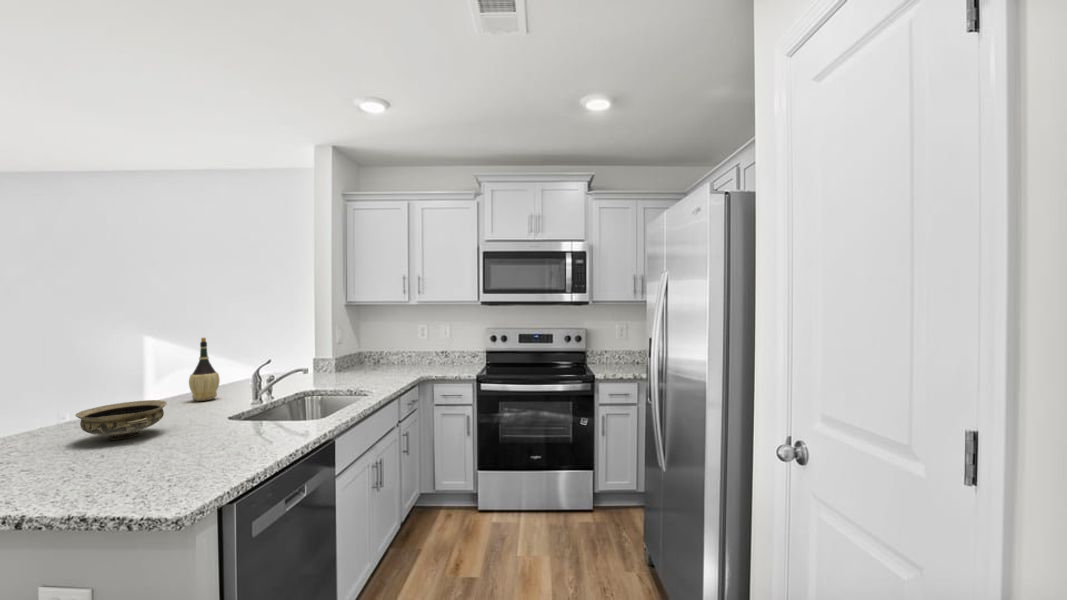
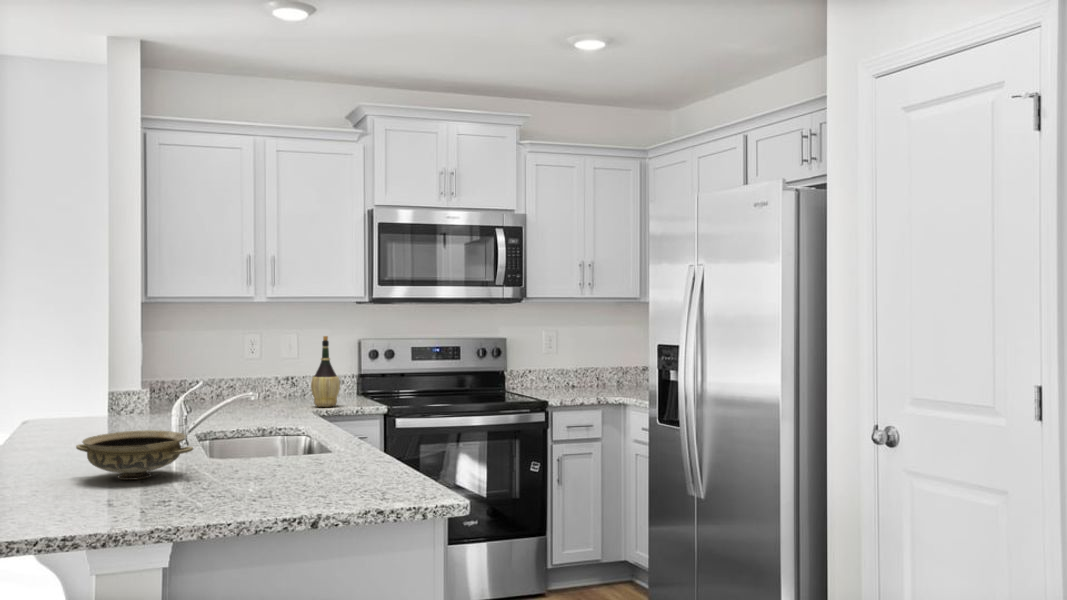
wine bottle: present [189,338,220,401] -> present [311,336,340,407]

